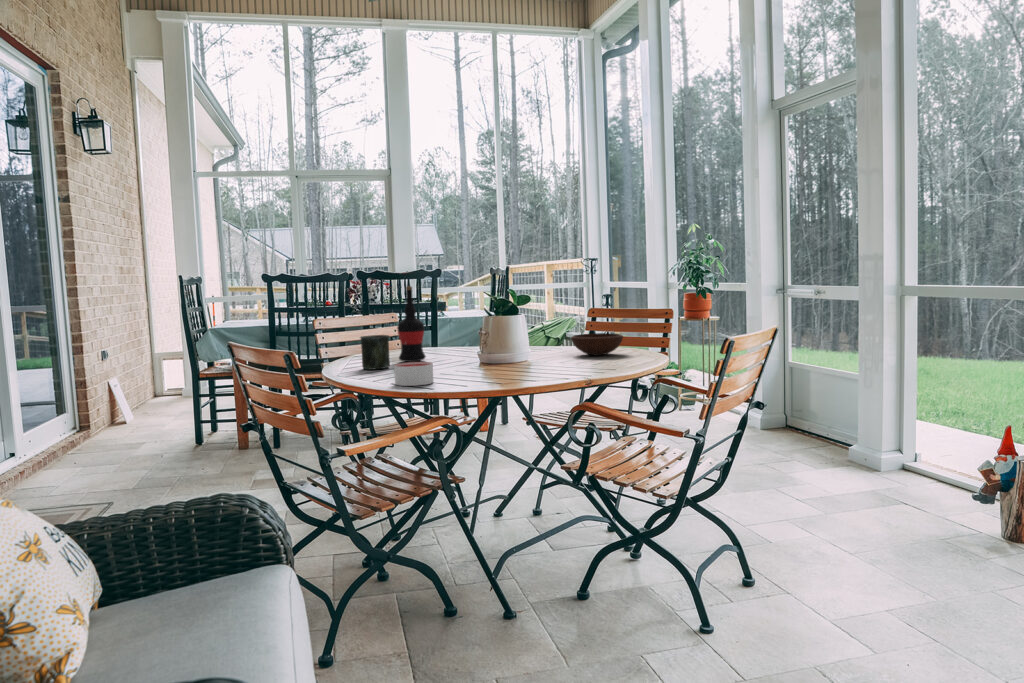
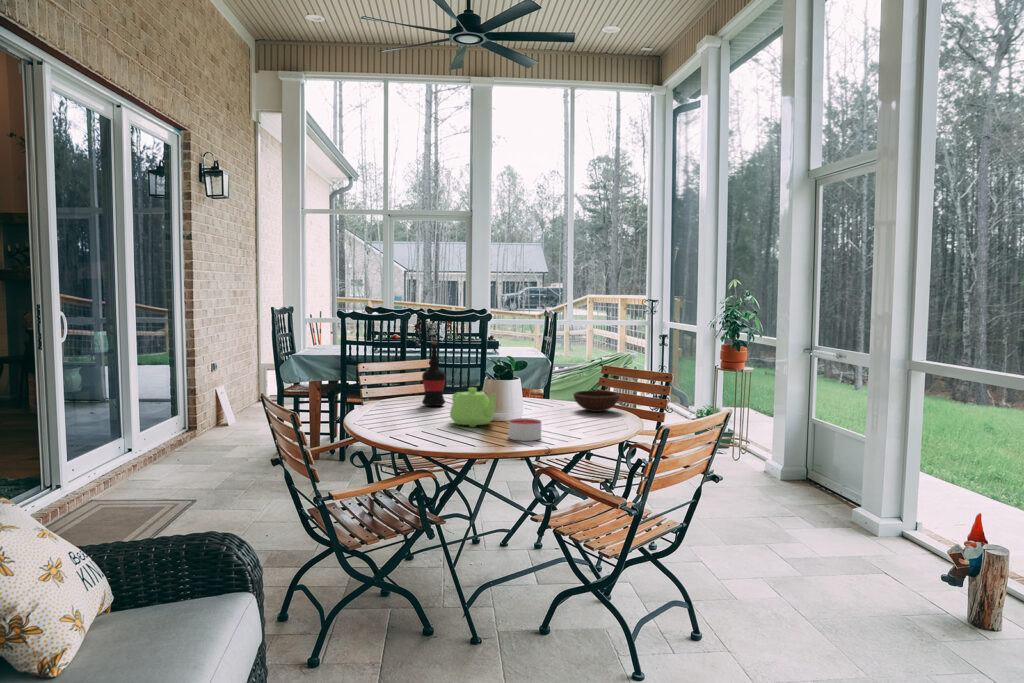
teapot: none [445,330,505,374] -> present [450,387,497,427]
mug: present [360,335,390,370] -> none [385,383,412,413]
candle: present [394,362,433,386] -> present [508,418,541,441]

